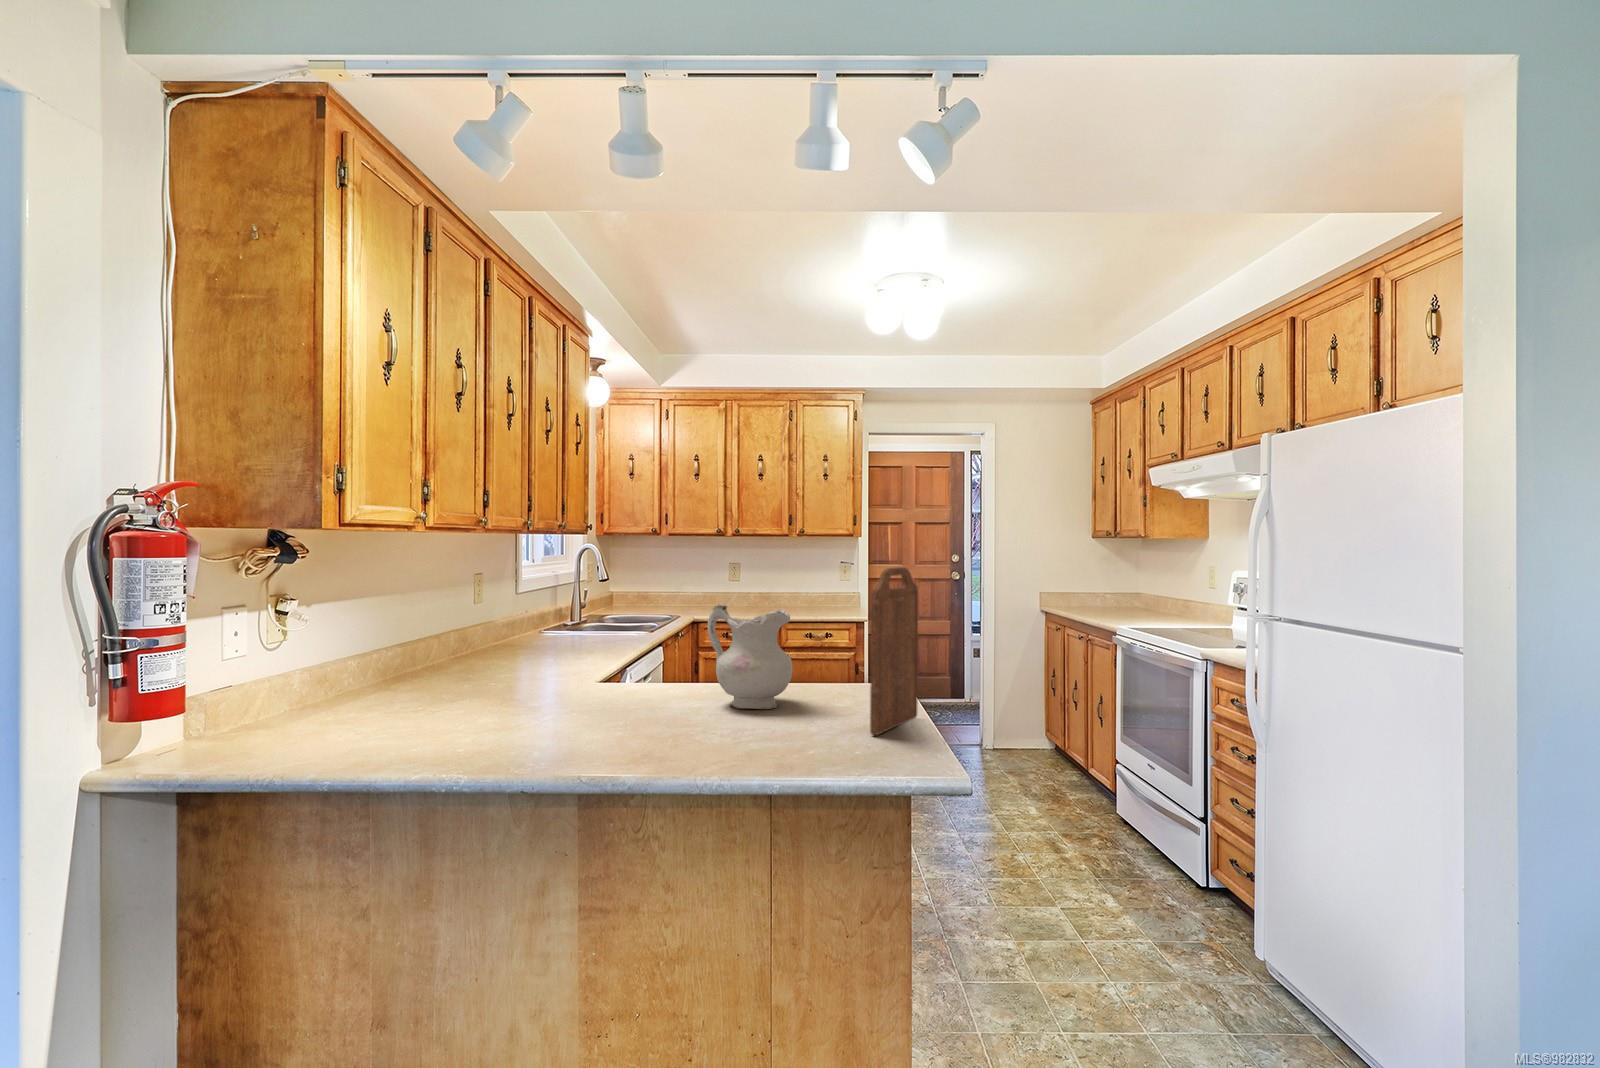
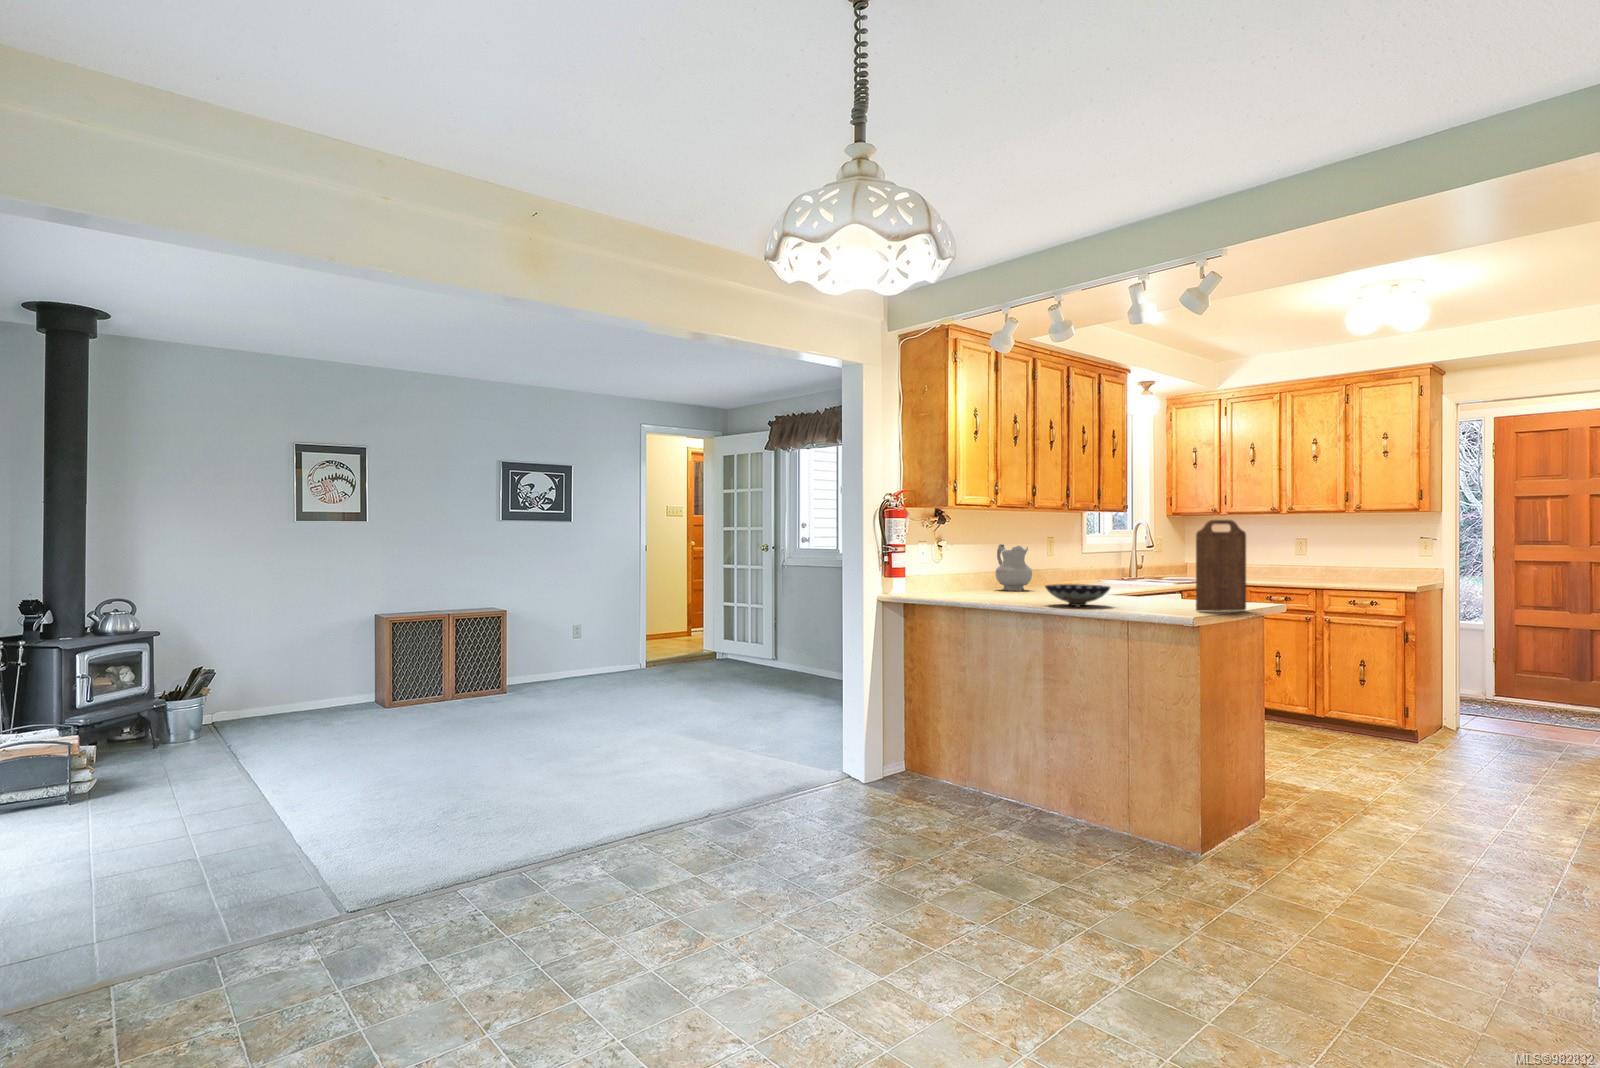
ceramic pitcher: present [708,605,793,709] -> present [996,544,1032,591]
bowl: none [579,691,713,749] -> present [1045,584,1110,606]

